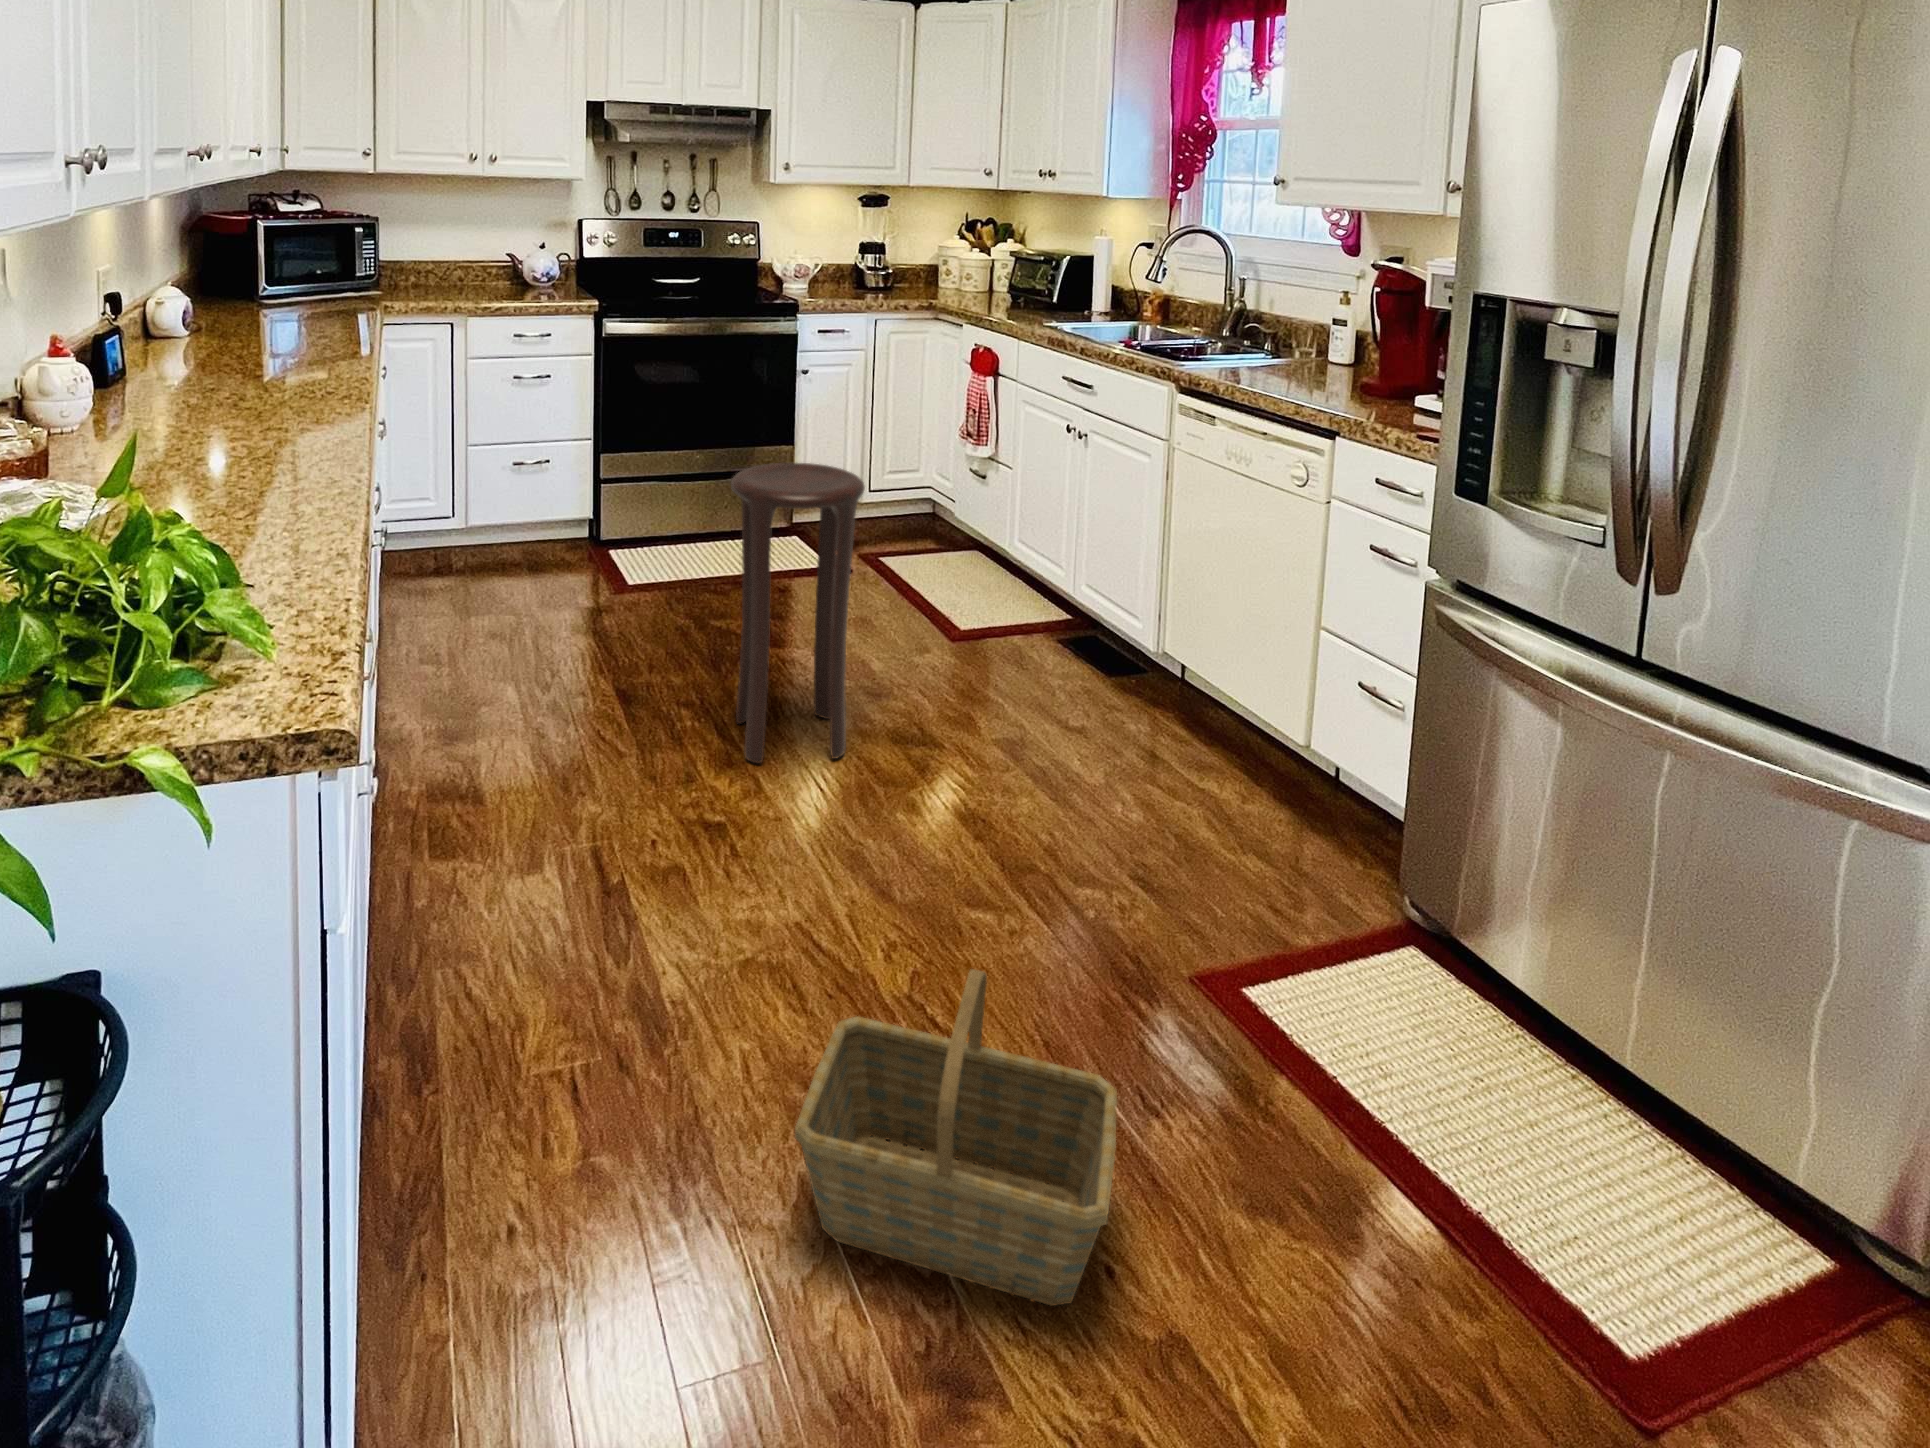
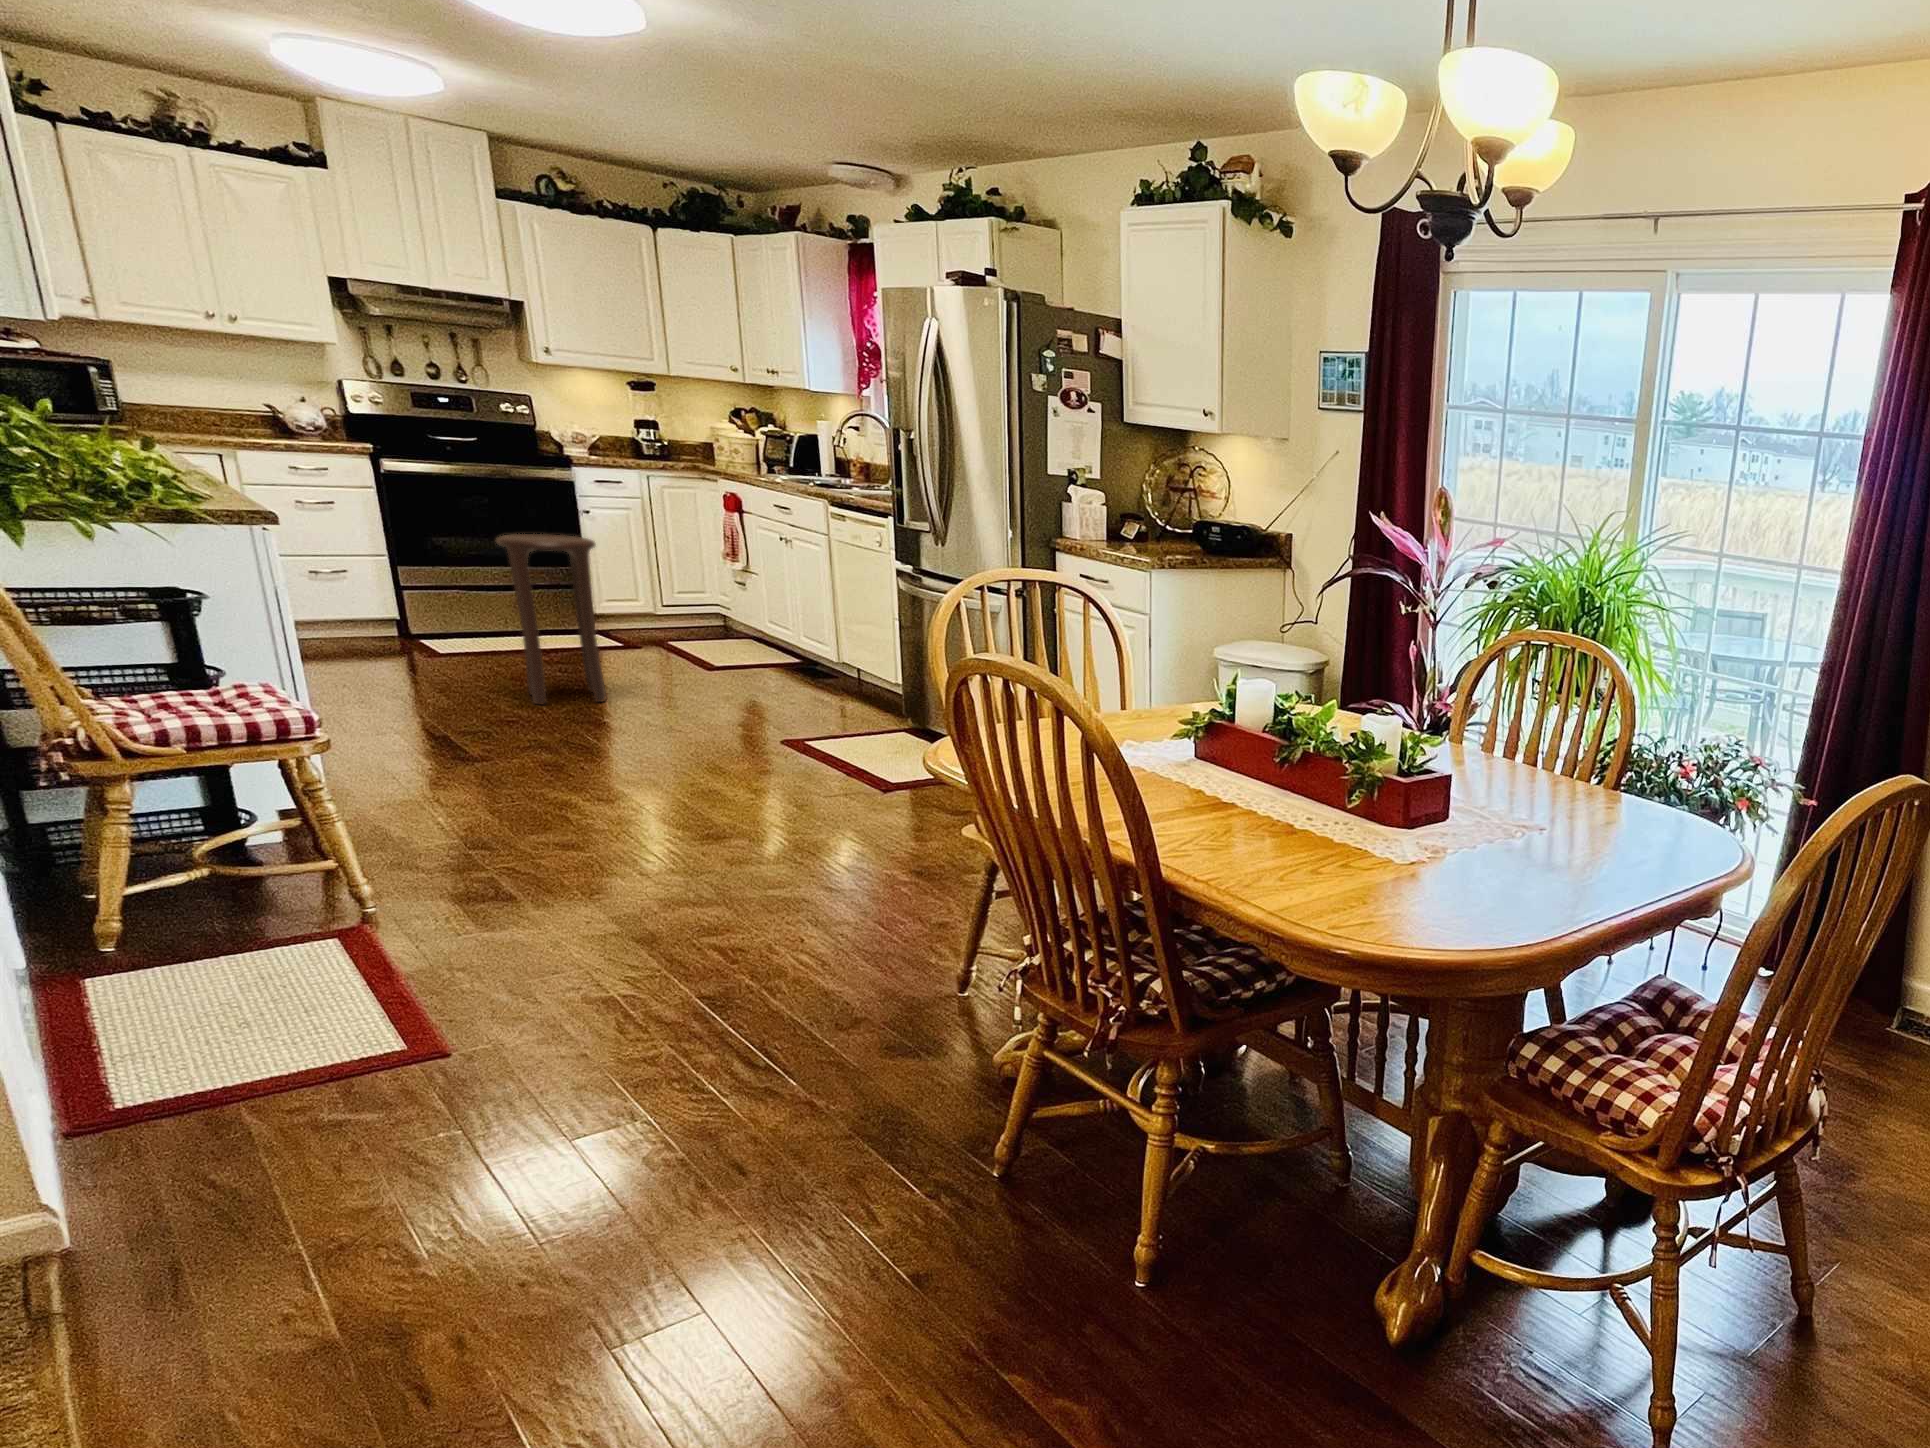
basket: present [795,969,1117,1306] -> none [531,687,693,785]

